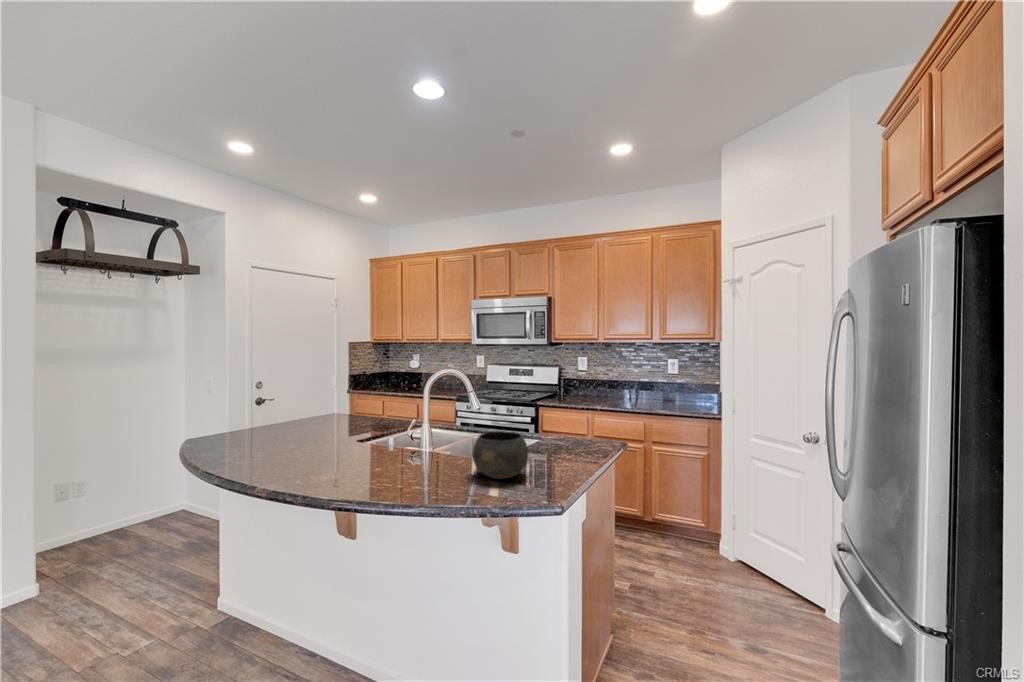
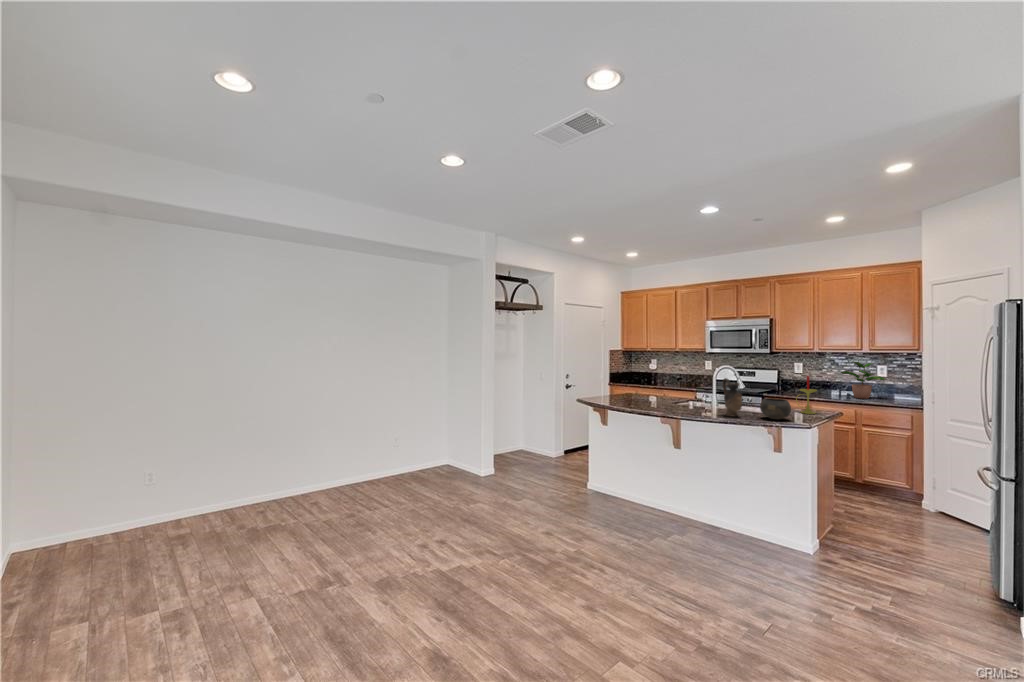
potted plant: none [627,354,678,404] -> present [840,361,886,399]
candle: none [552,379,585,450] -> present [800,376,817,414]
ceramic pitcher: none [407,392,443,477] -> present [723,378,742,417]

